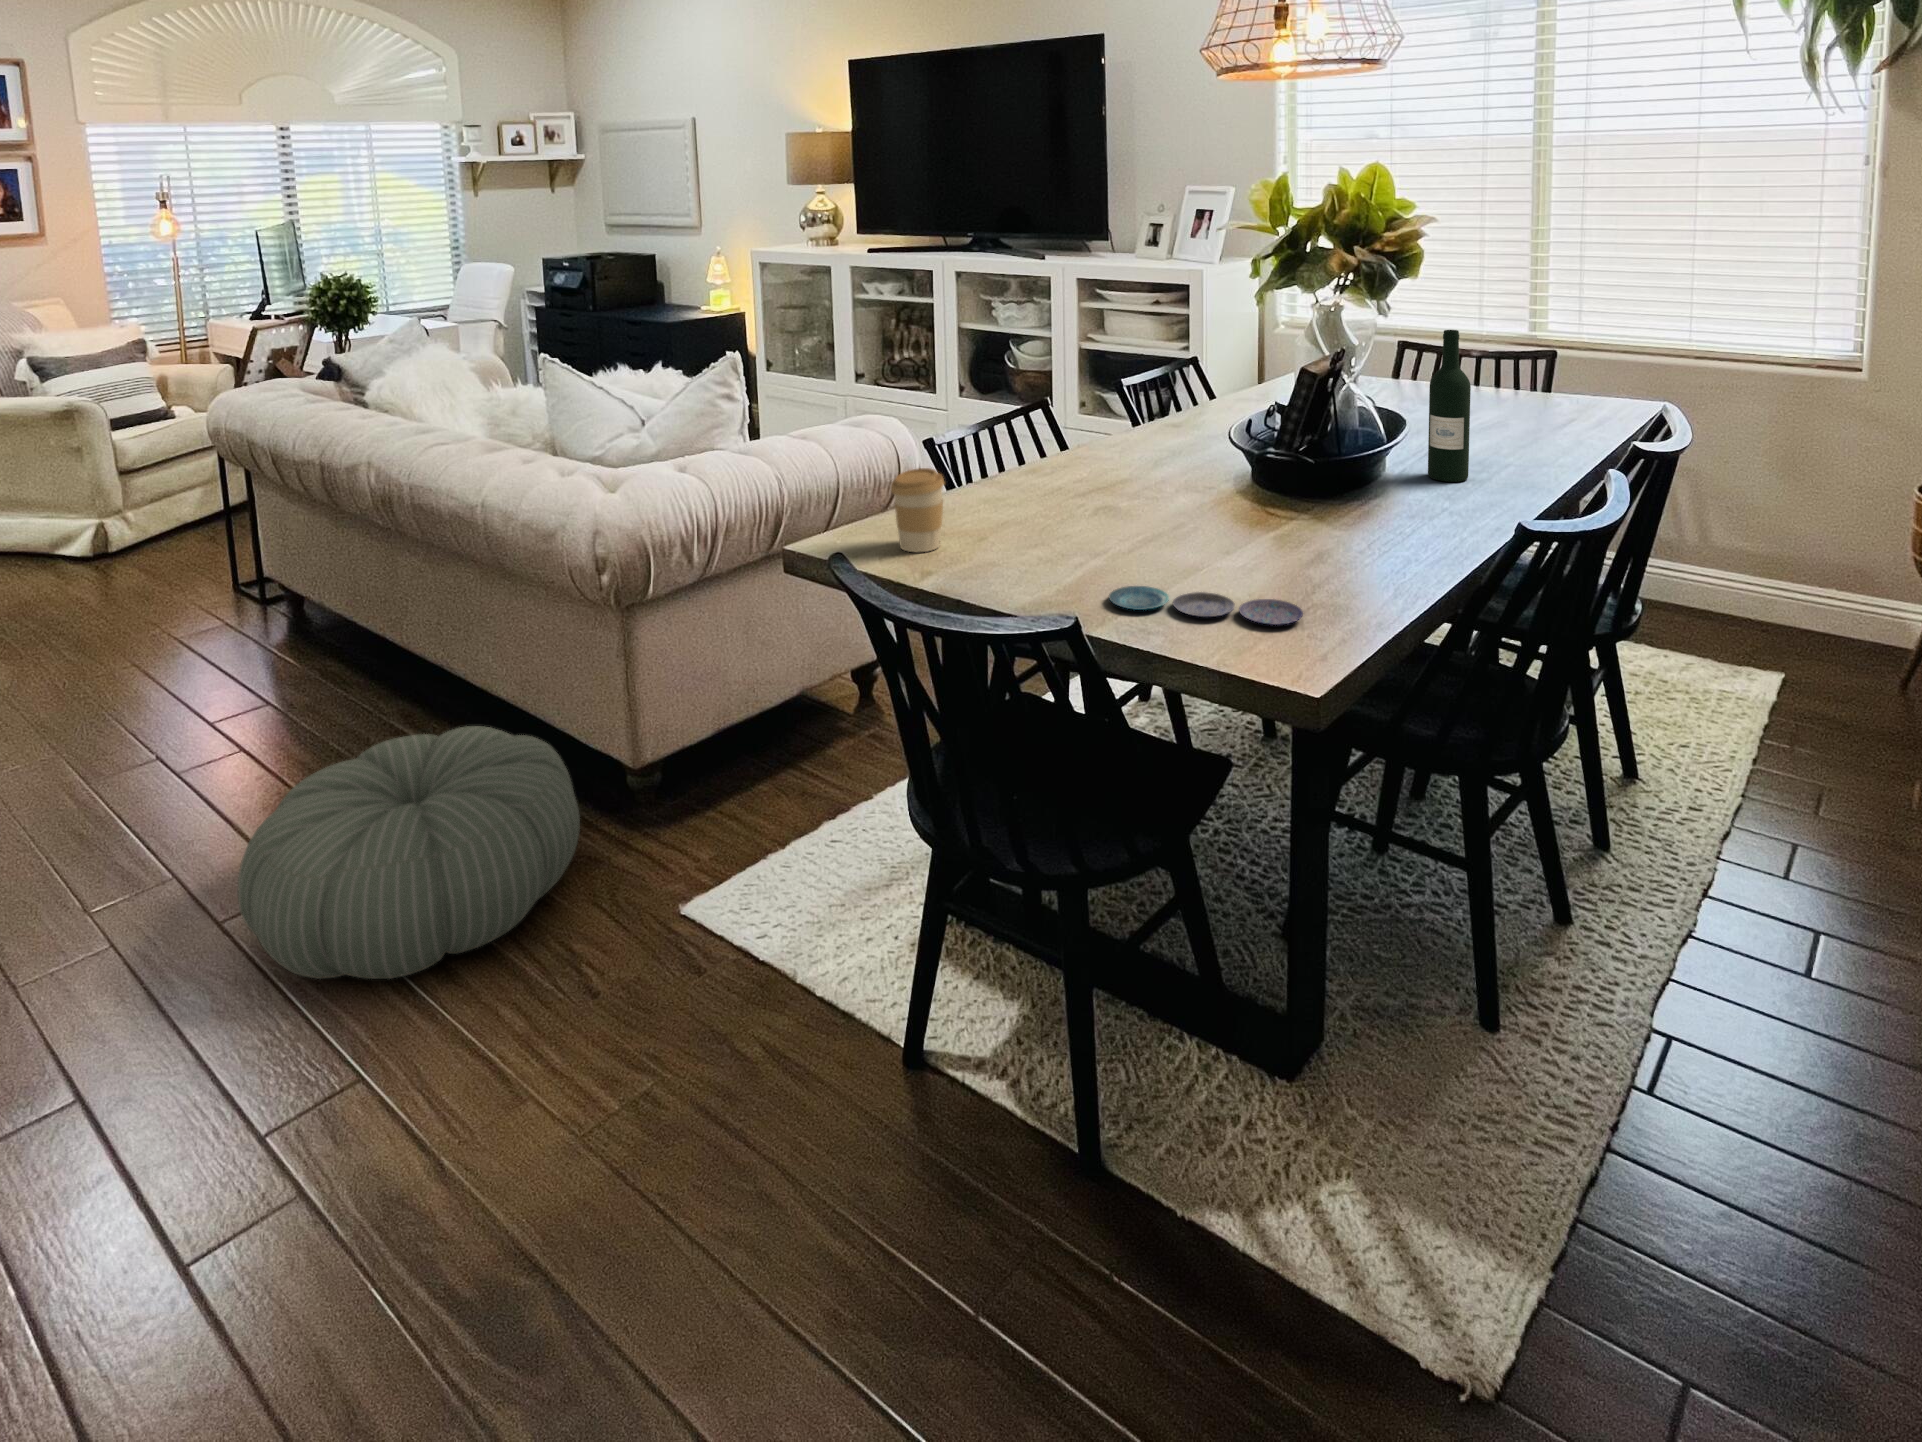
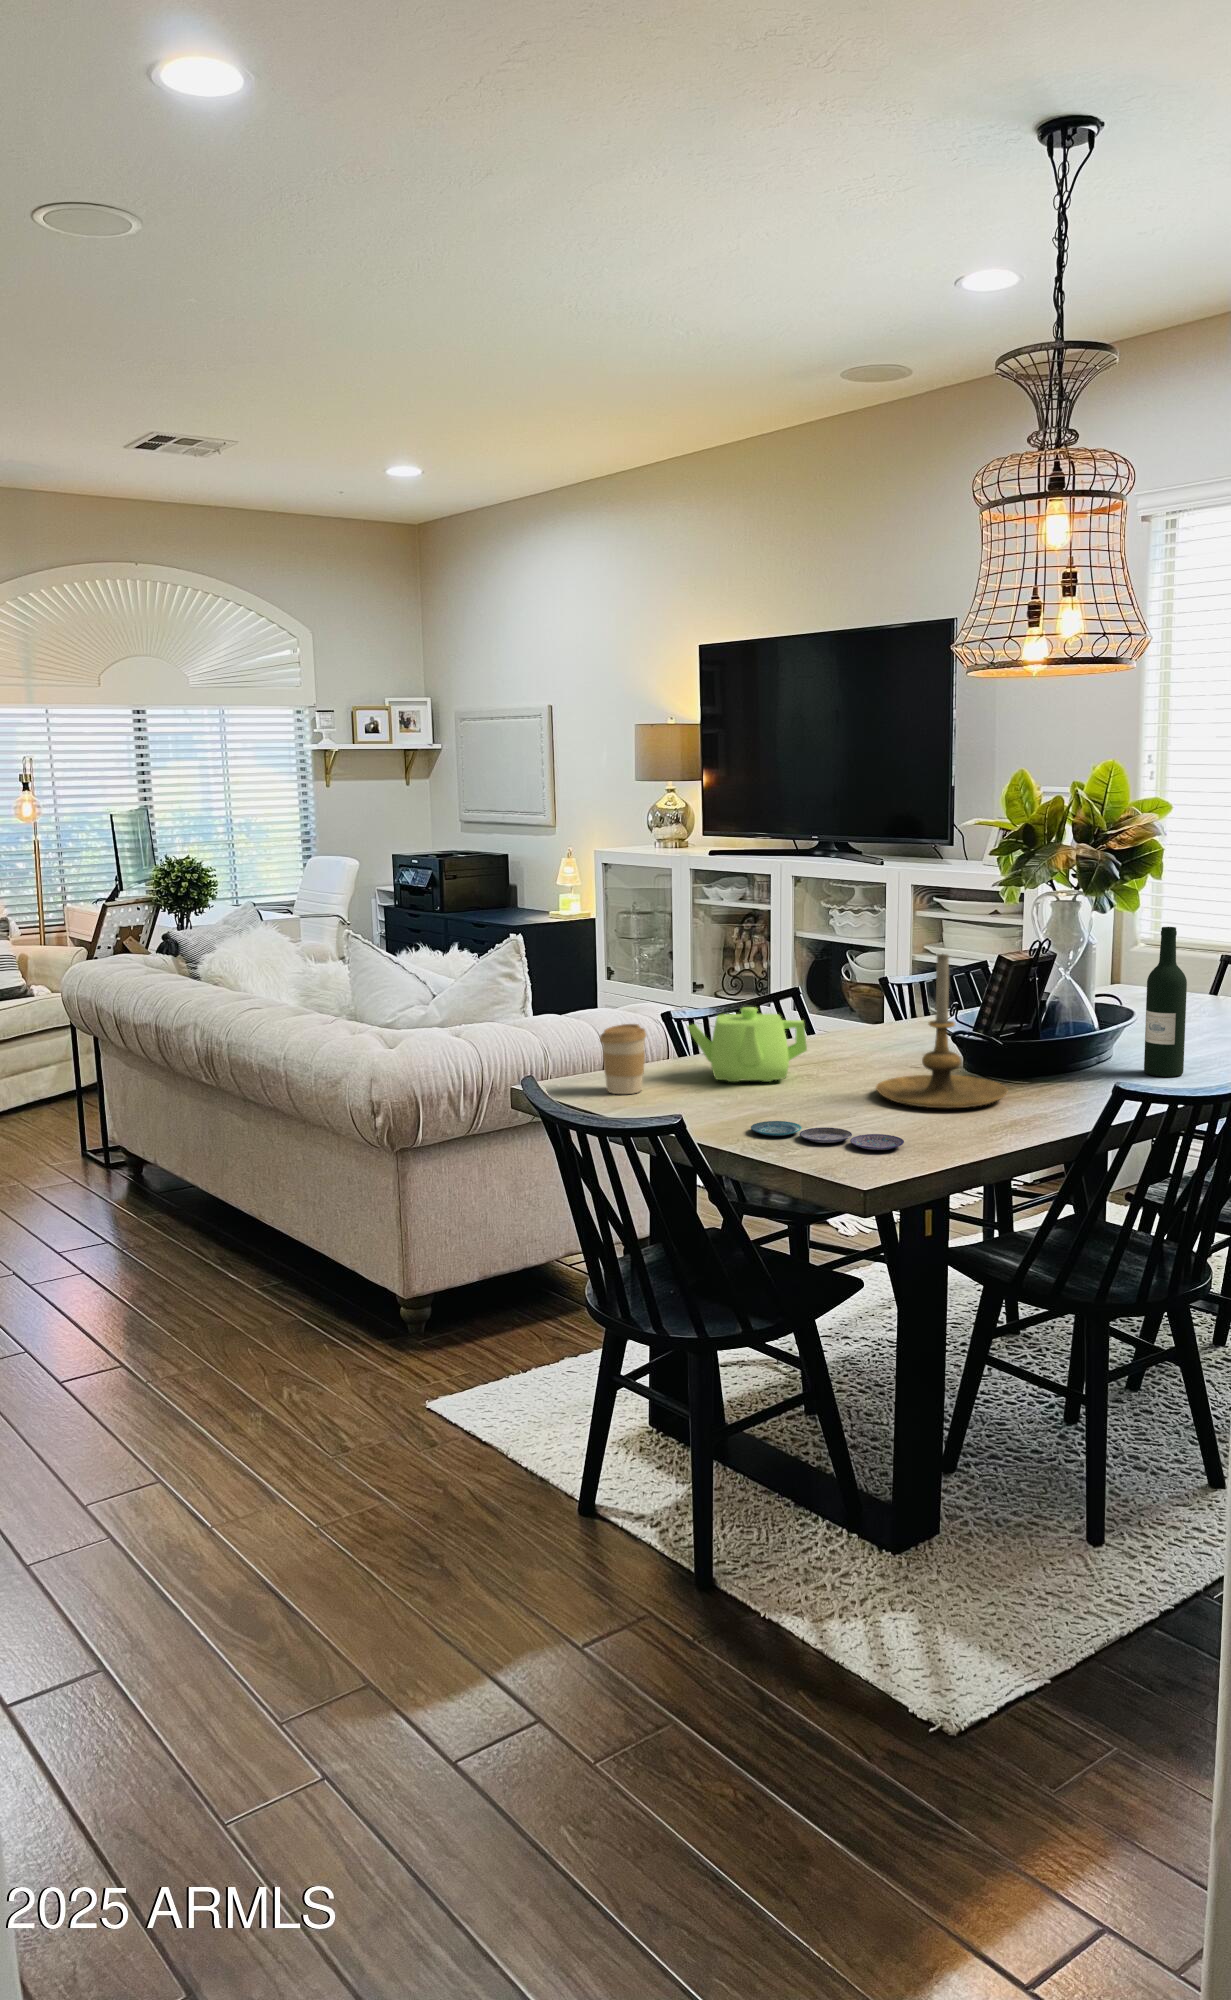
candle holder: none [1197,373,1342,547] -> present [876,954,1007,1108]
teapot: none [976,437,1107,523] -> present [687,1007,807,1082]
pouf: present [238,726,580,979] -> none [85,1245,351,1417]

